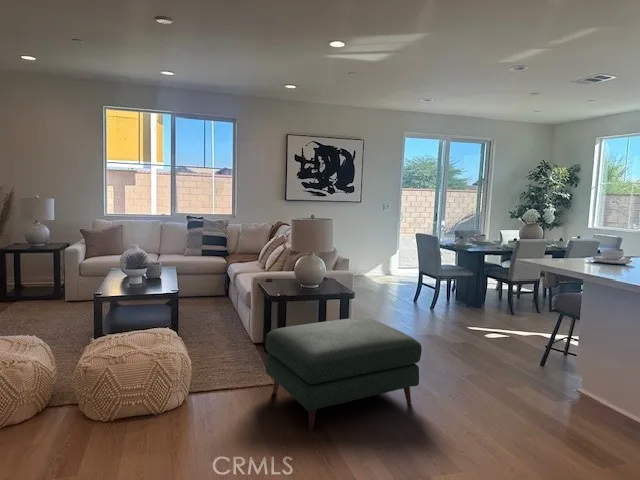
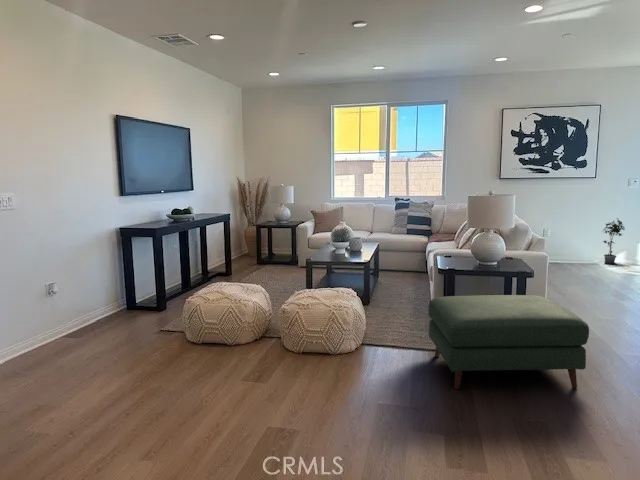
potted plant: none [367,238,386,277] -> present [603,218,625,264]

